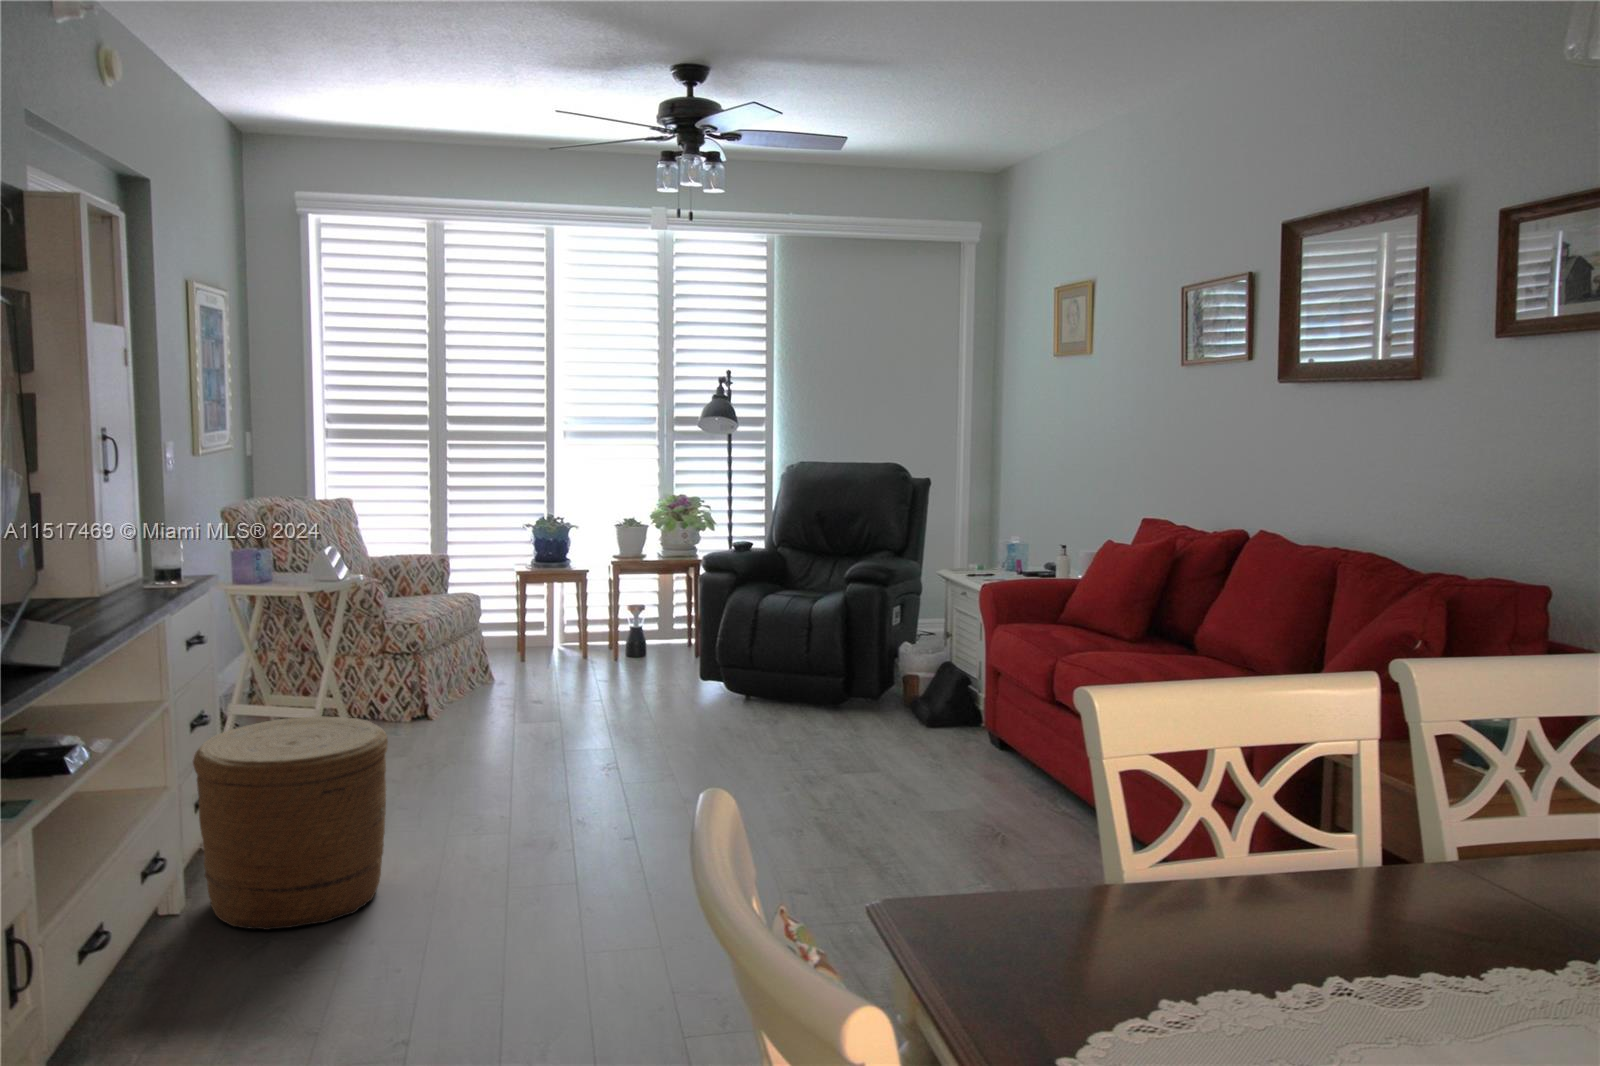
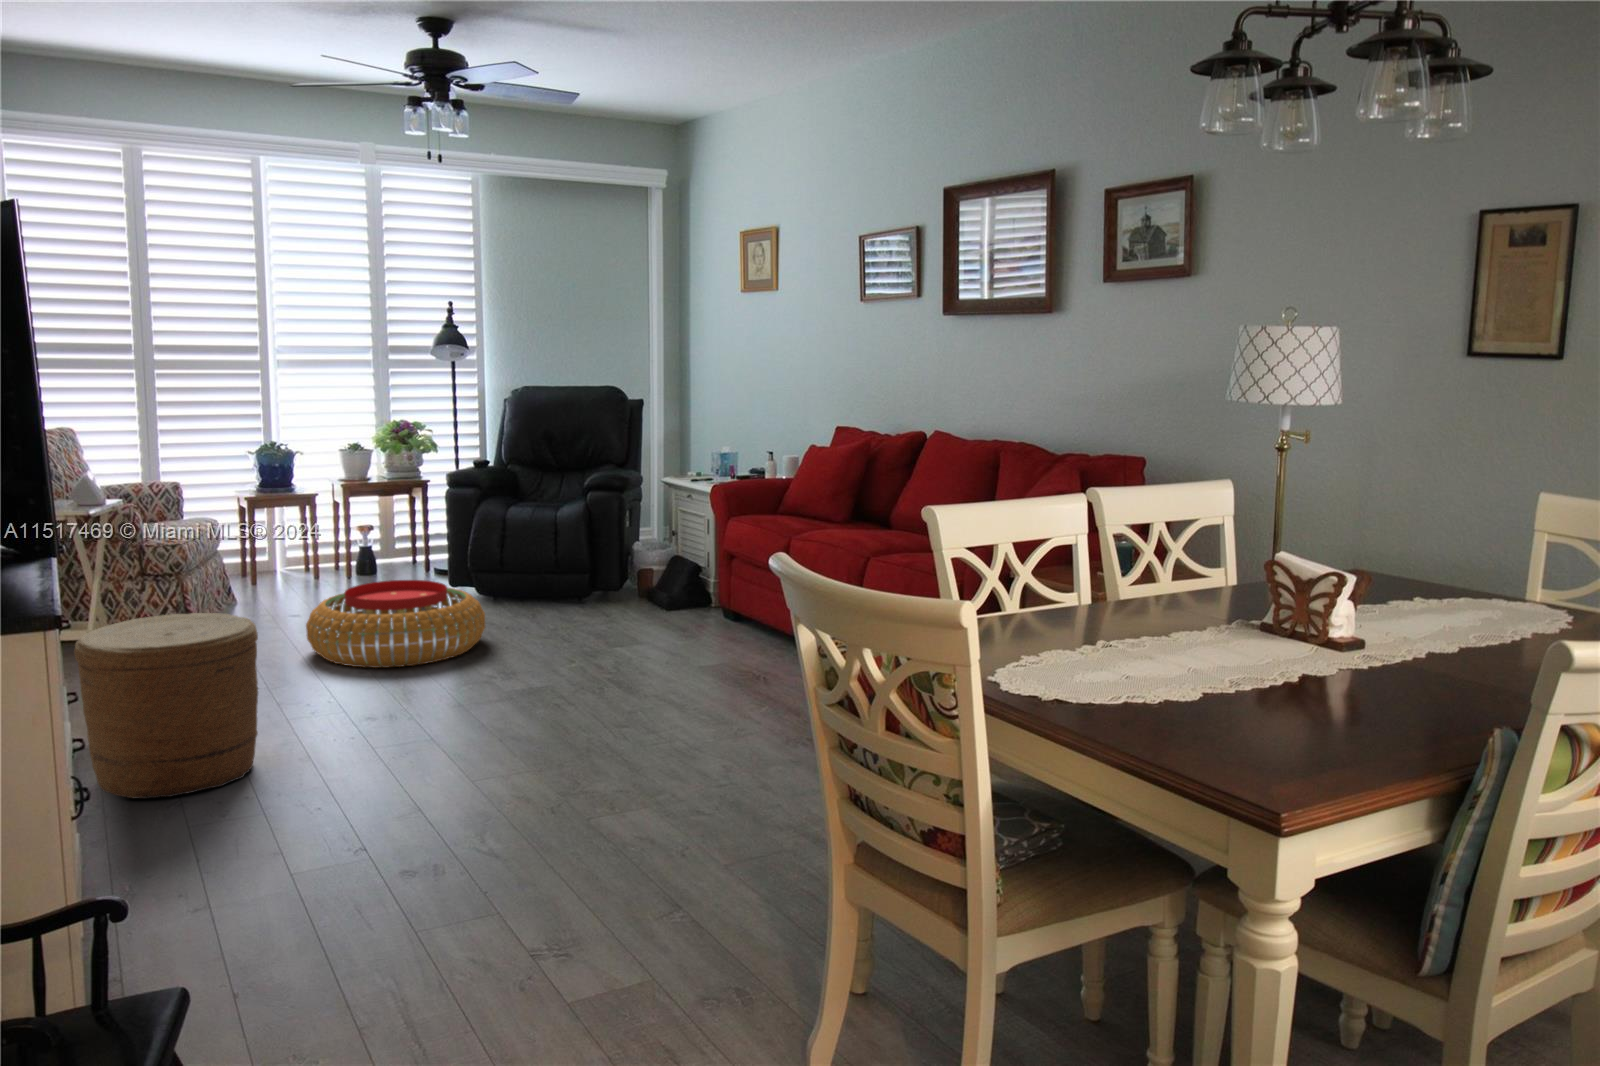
pouf: none [515,675,705,778] -> present [306,580,485,668]

